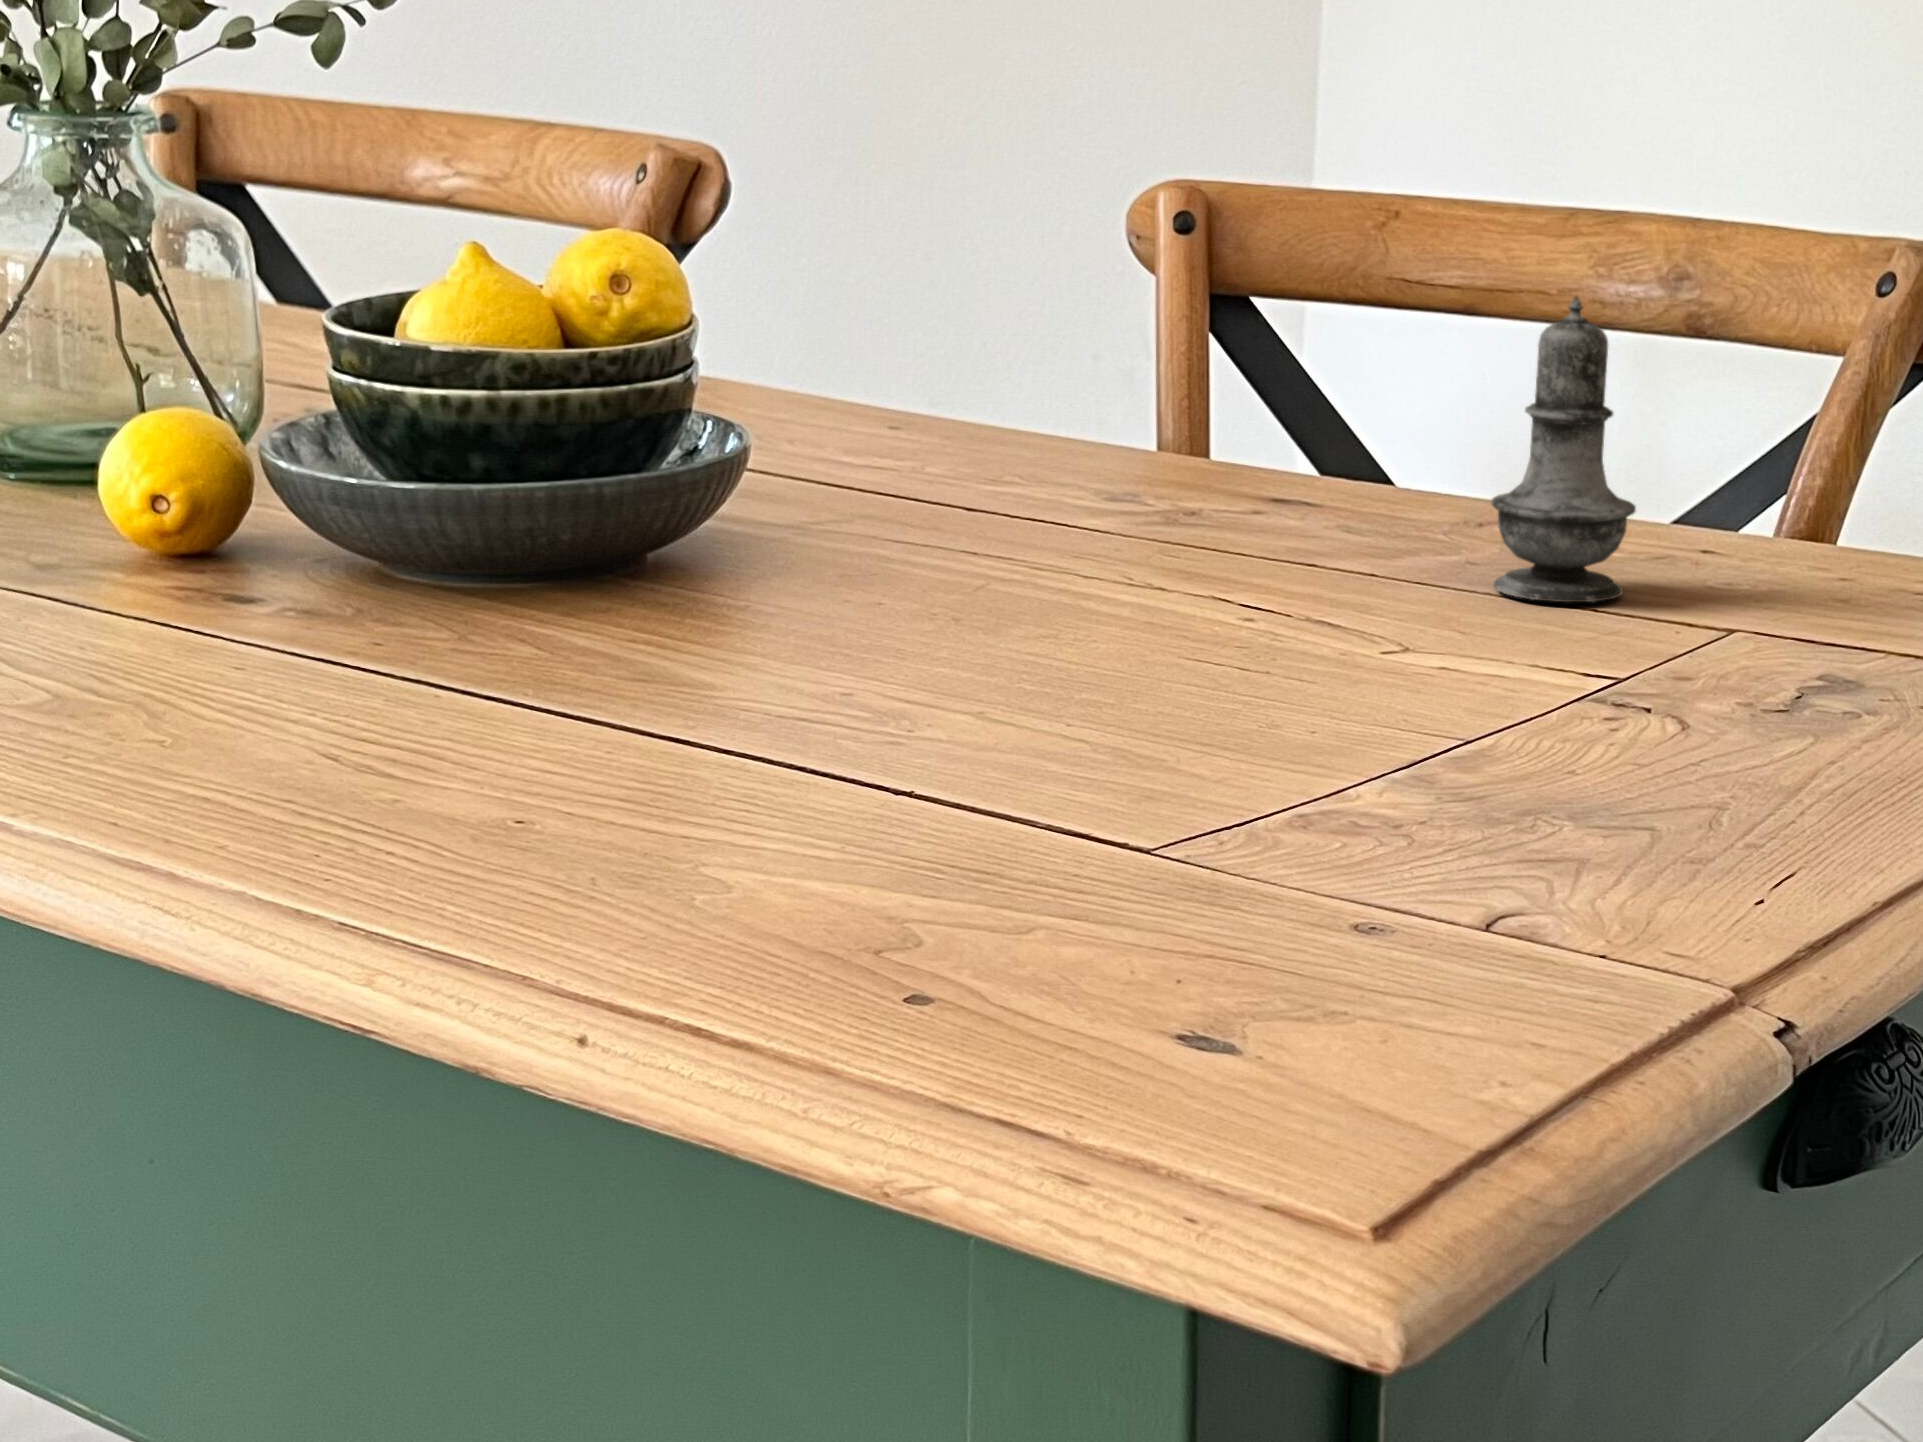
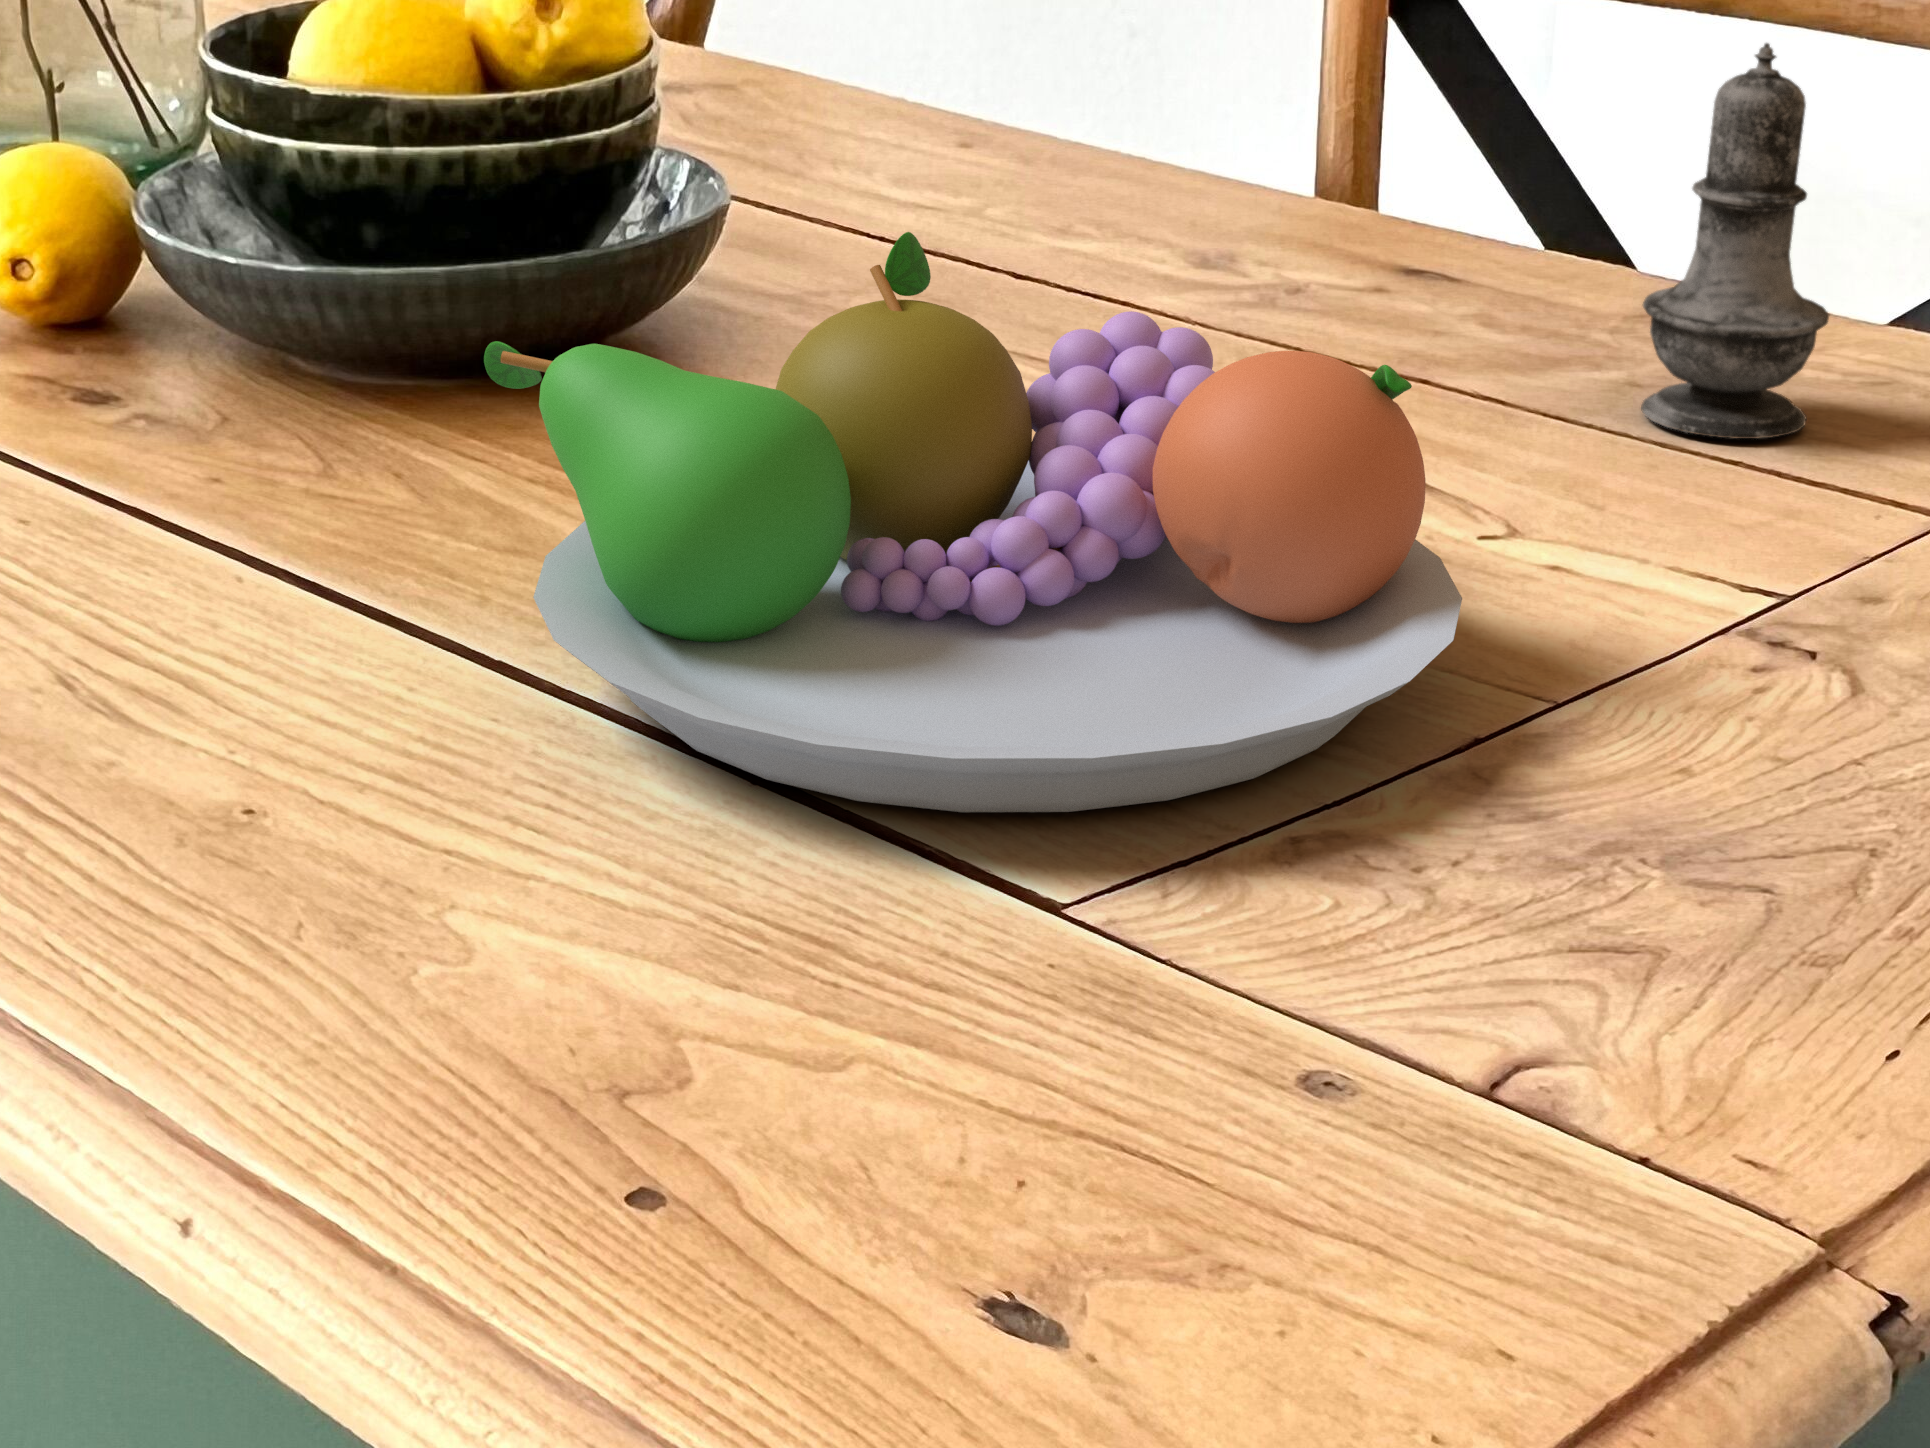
fruit bowl: none [637,423,1403,814] -> present [484,232,1462,812]

